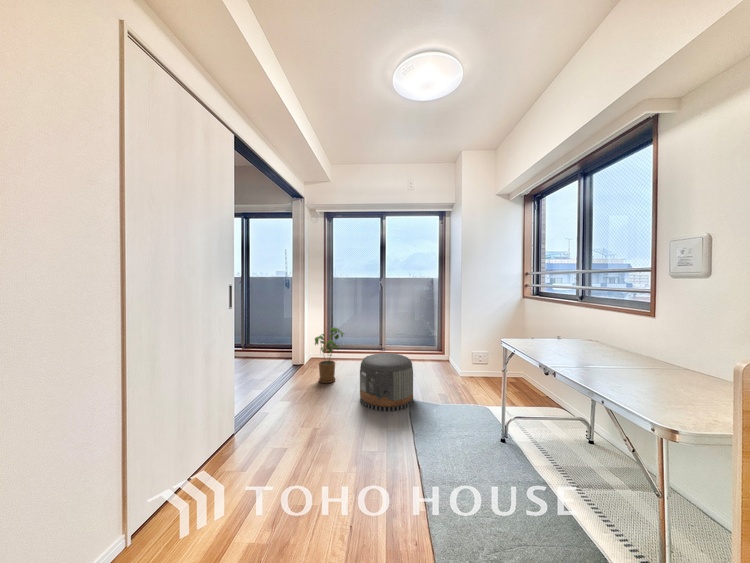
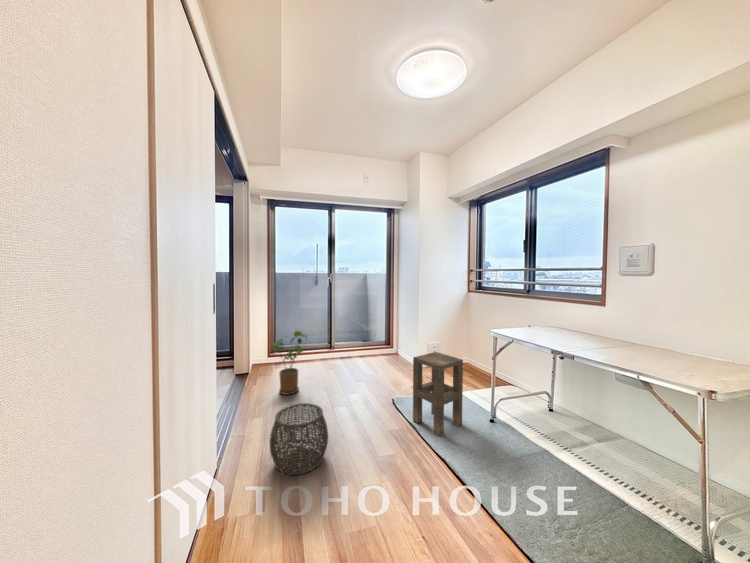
pouf: present [360,353,413,411] -> none [340,354,396,415]
side table: none [415,357,463,441] -> present [413,352,463,436]
woven basket: none [272,386,322,444] -> present [270,403,328,476]

